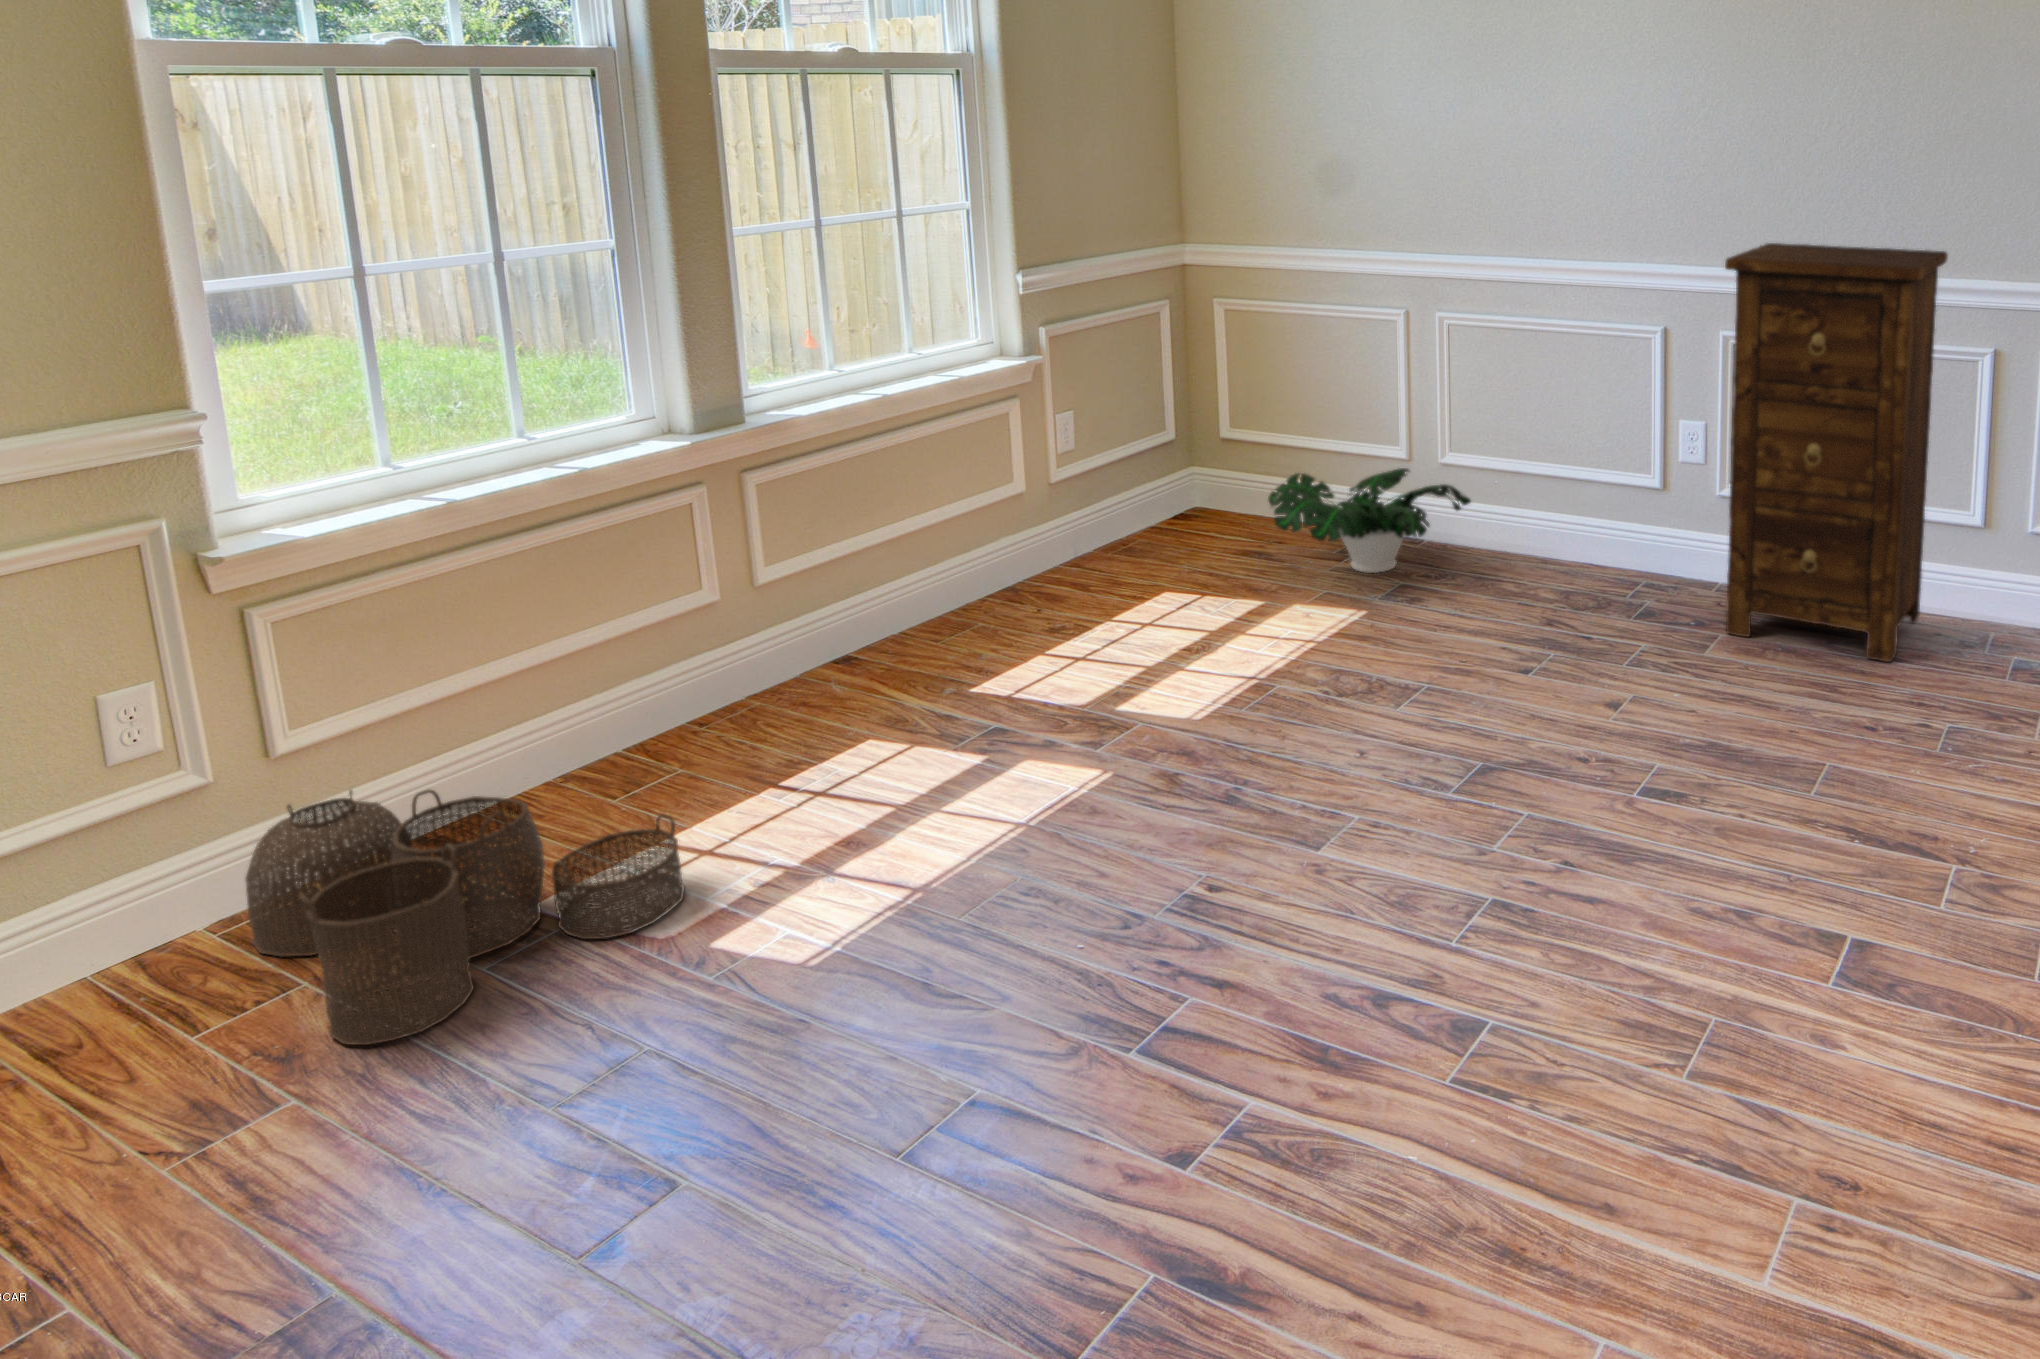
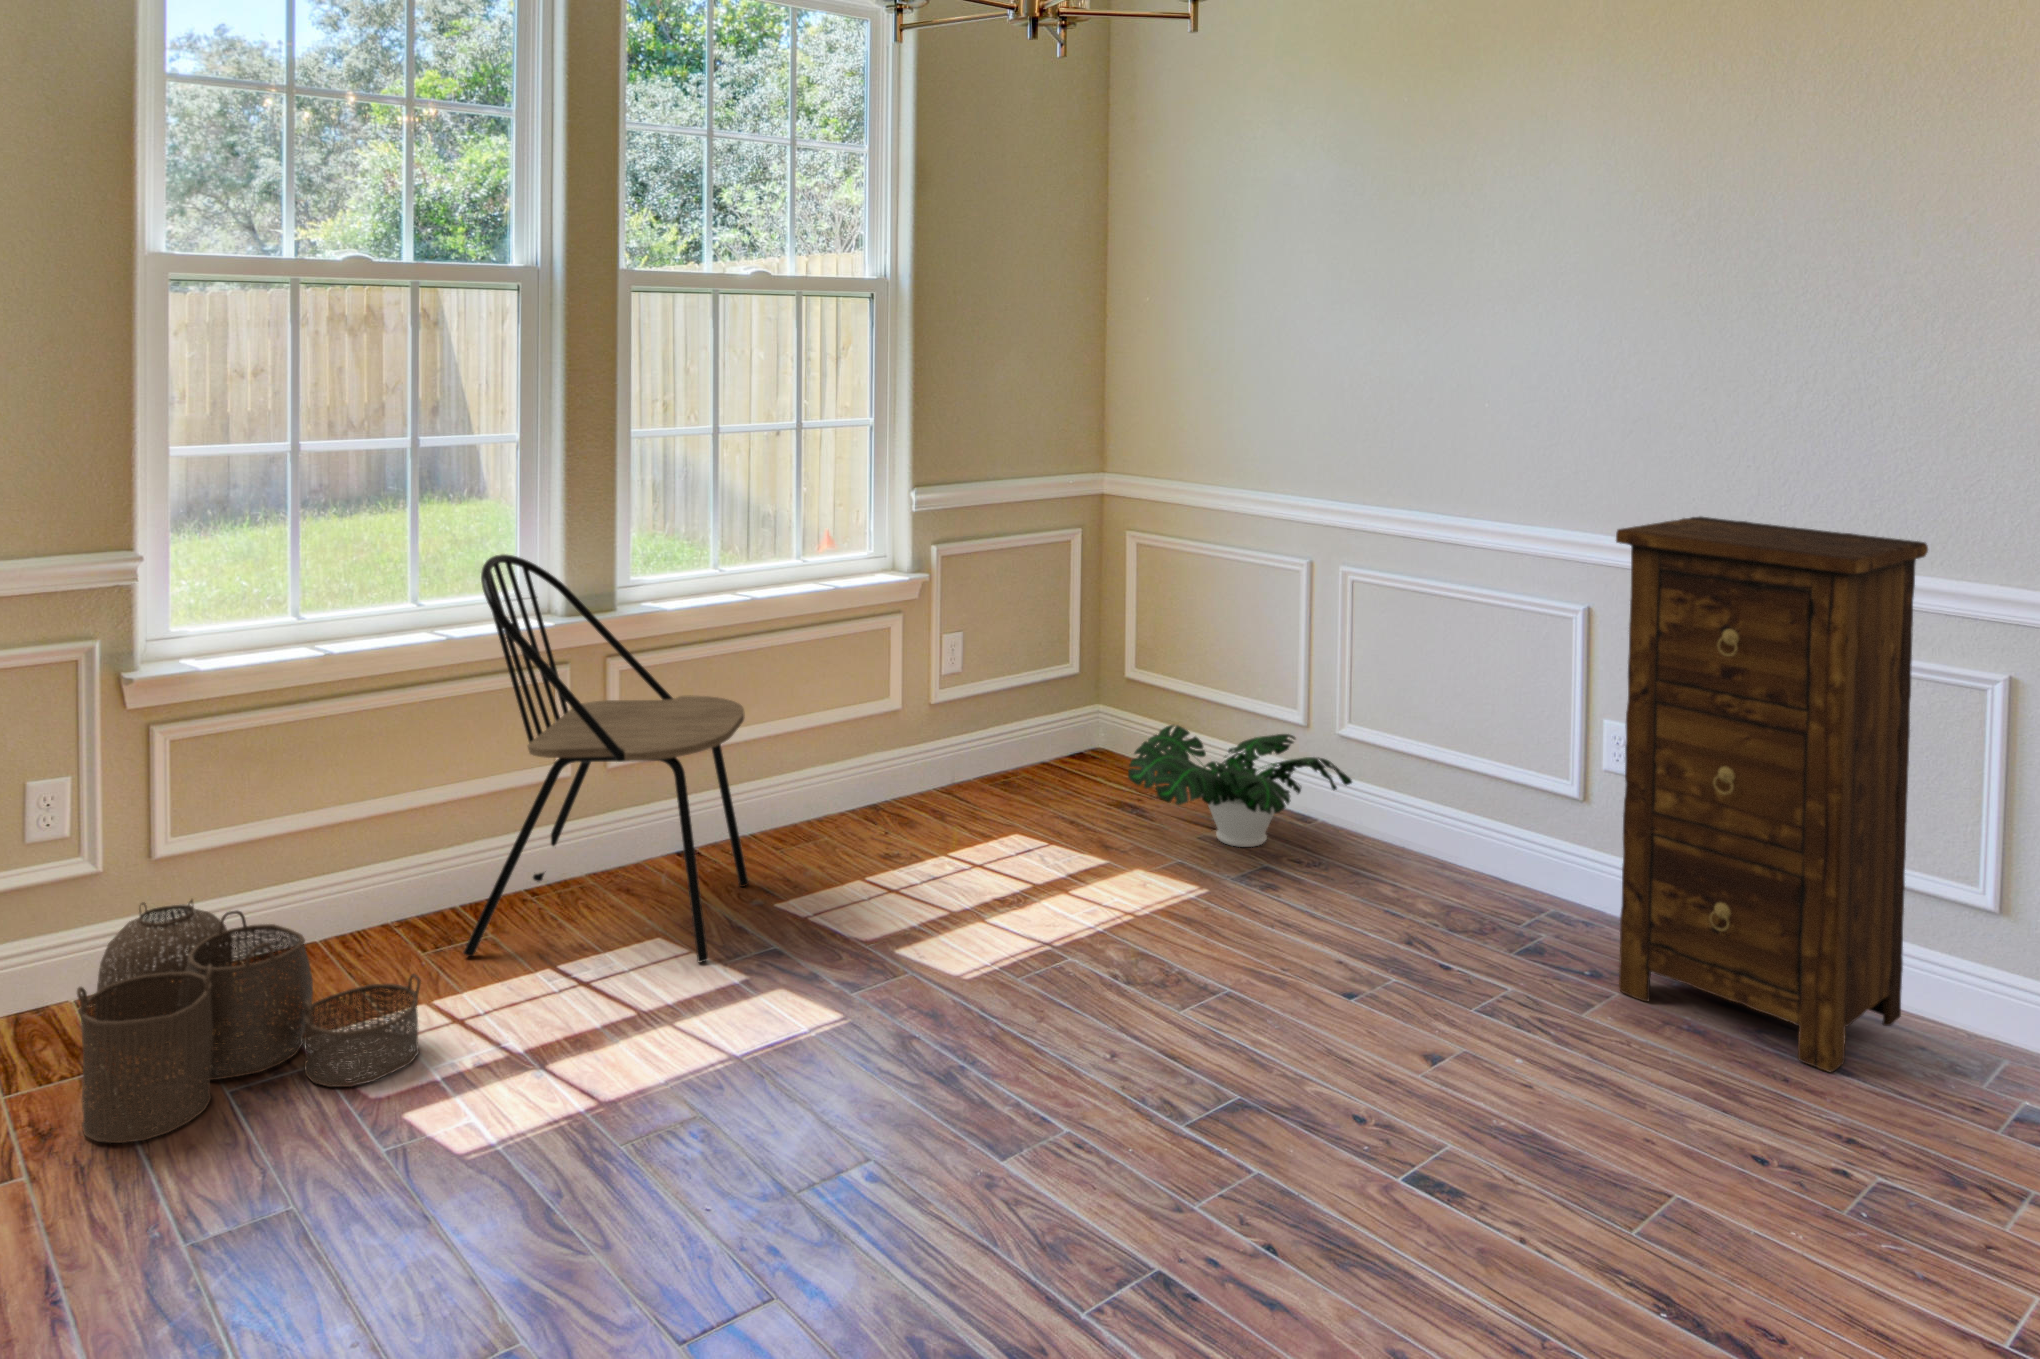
dining chair: none [614,374,937,795] -> present [463,554,749,962]

